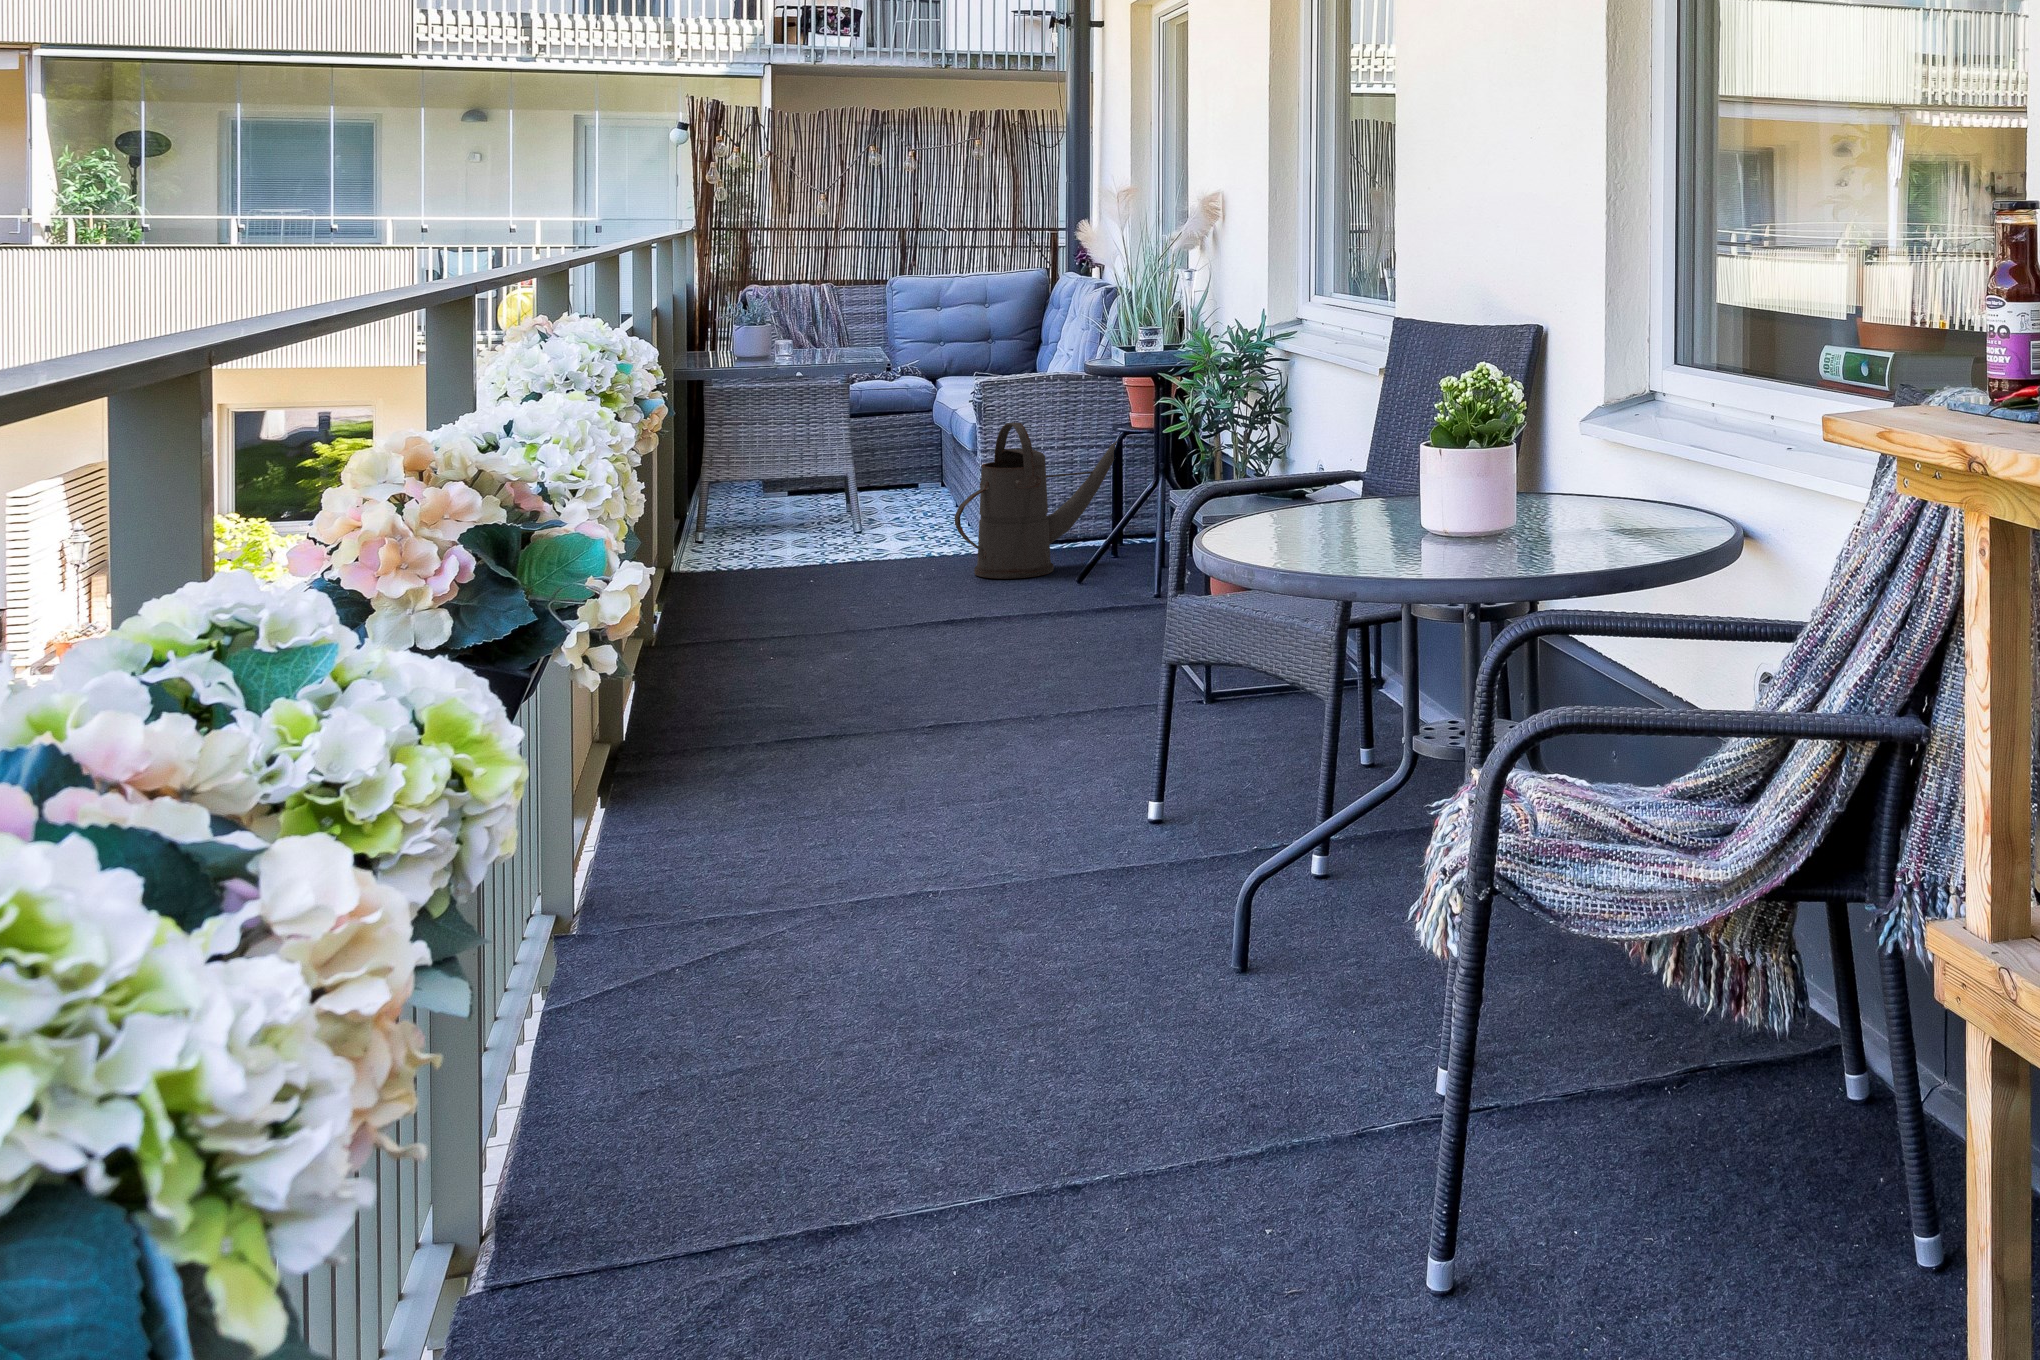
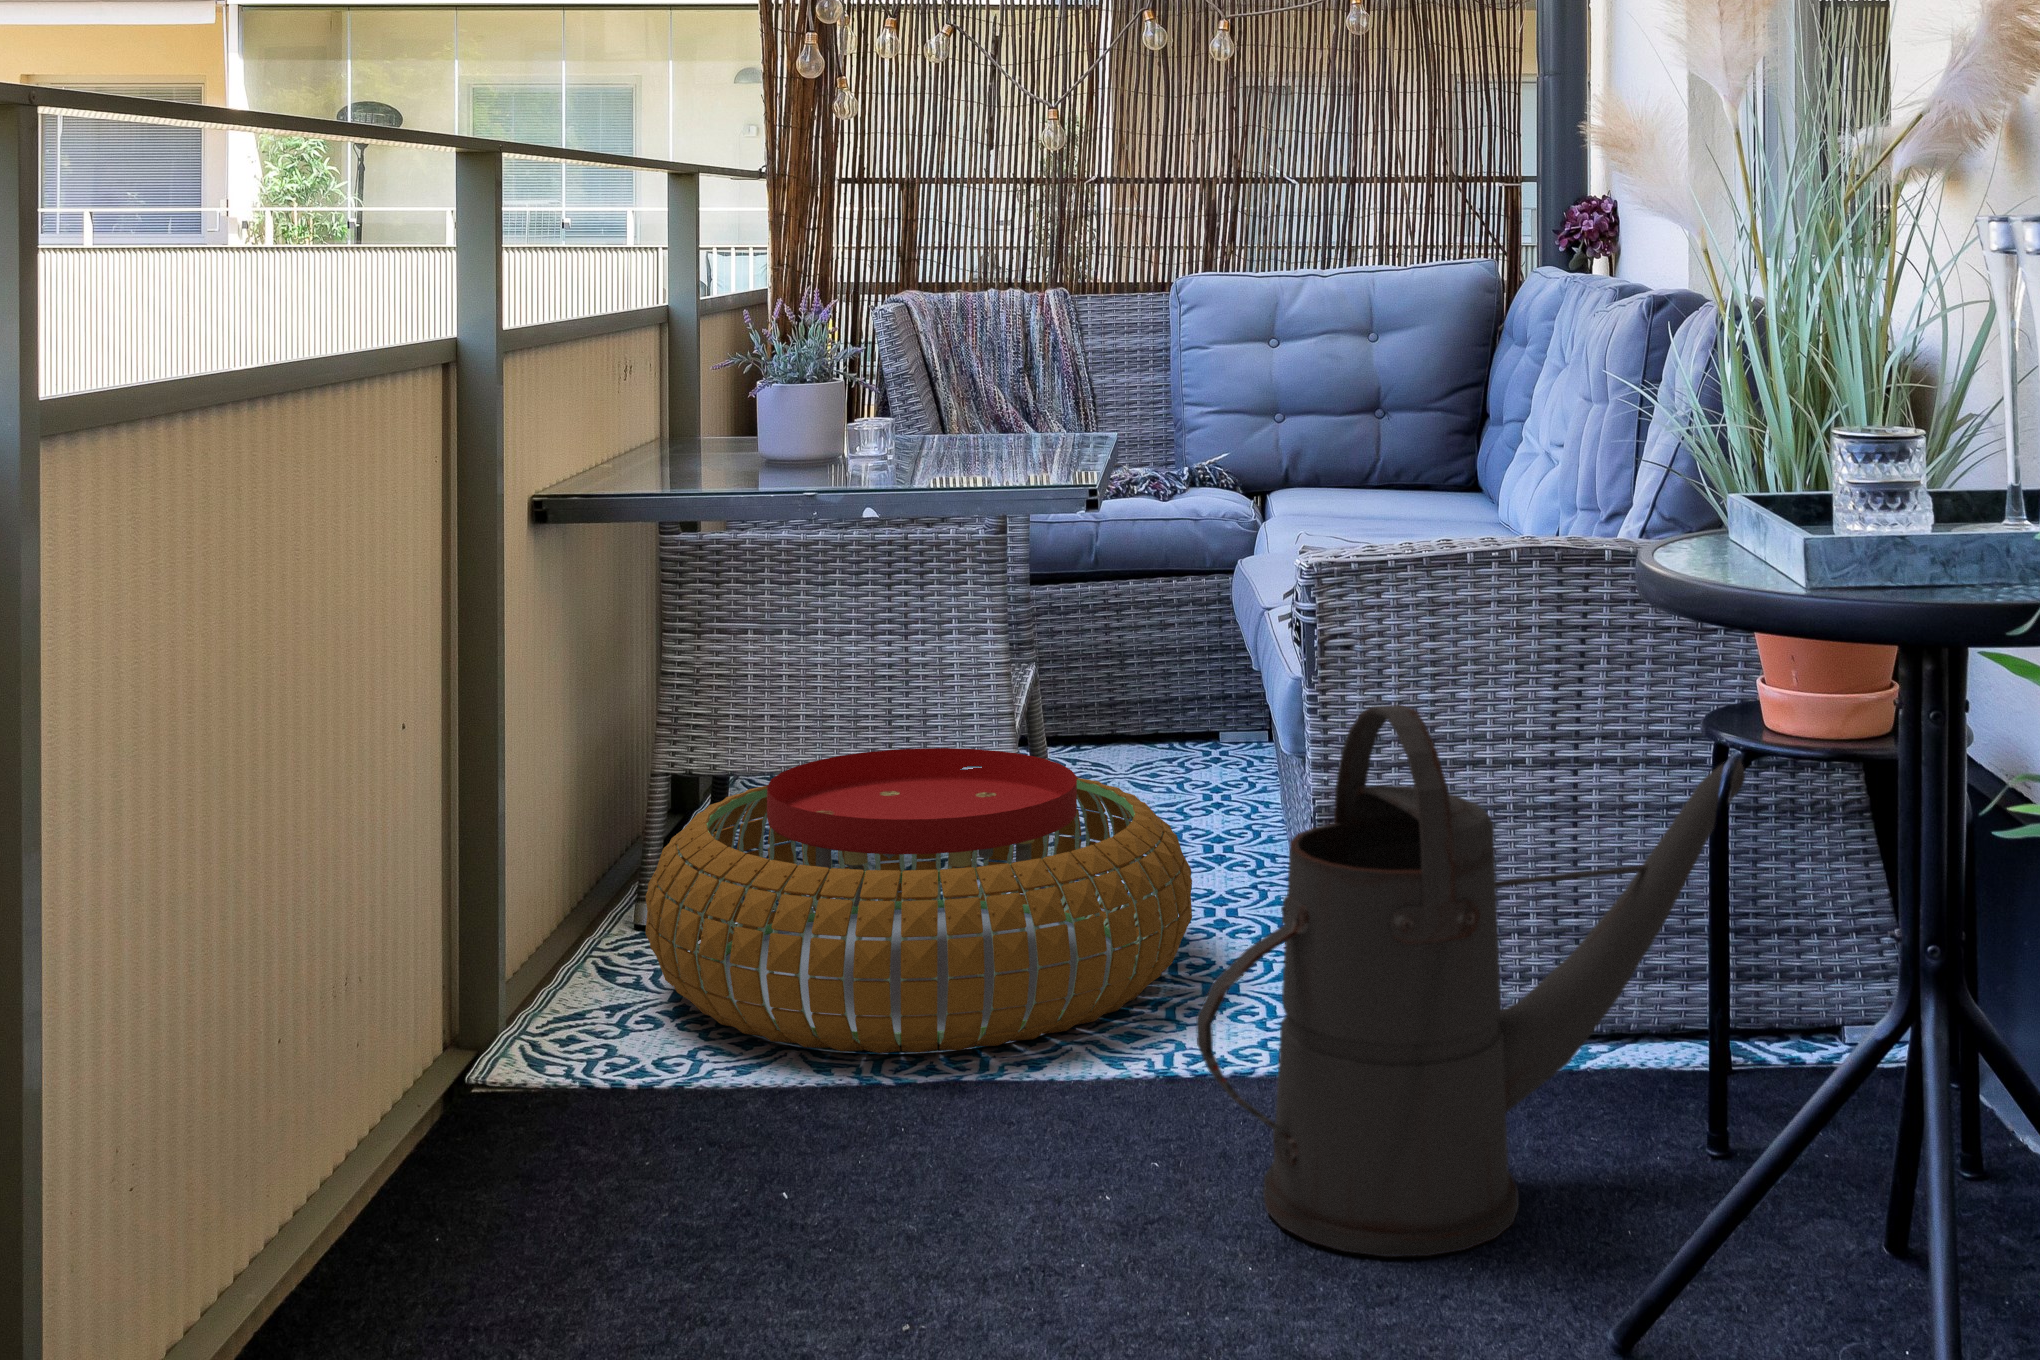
pouf: none [720,470,933,562] -> present [645,748,1192,1053]

